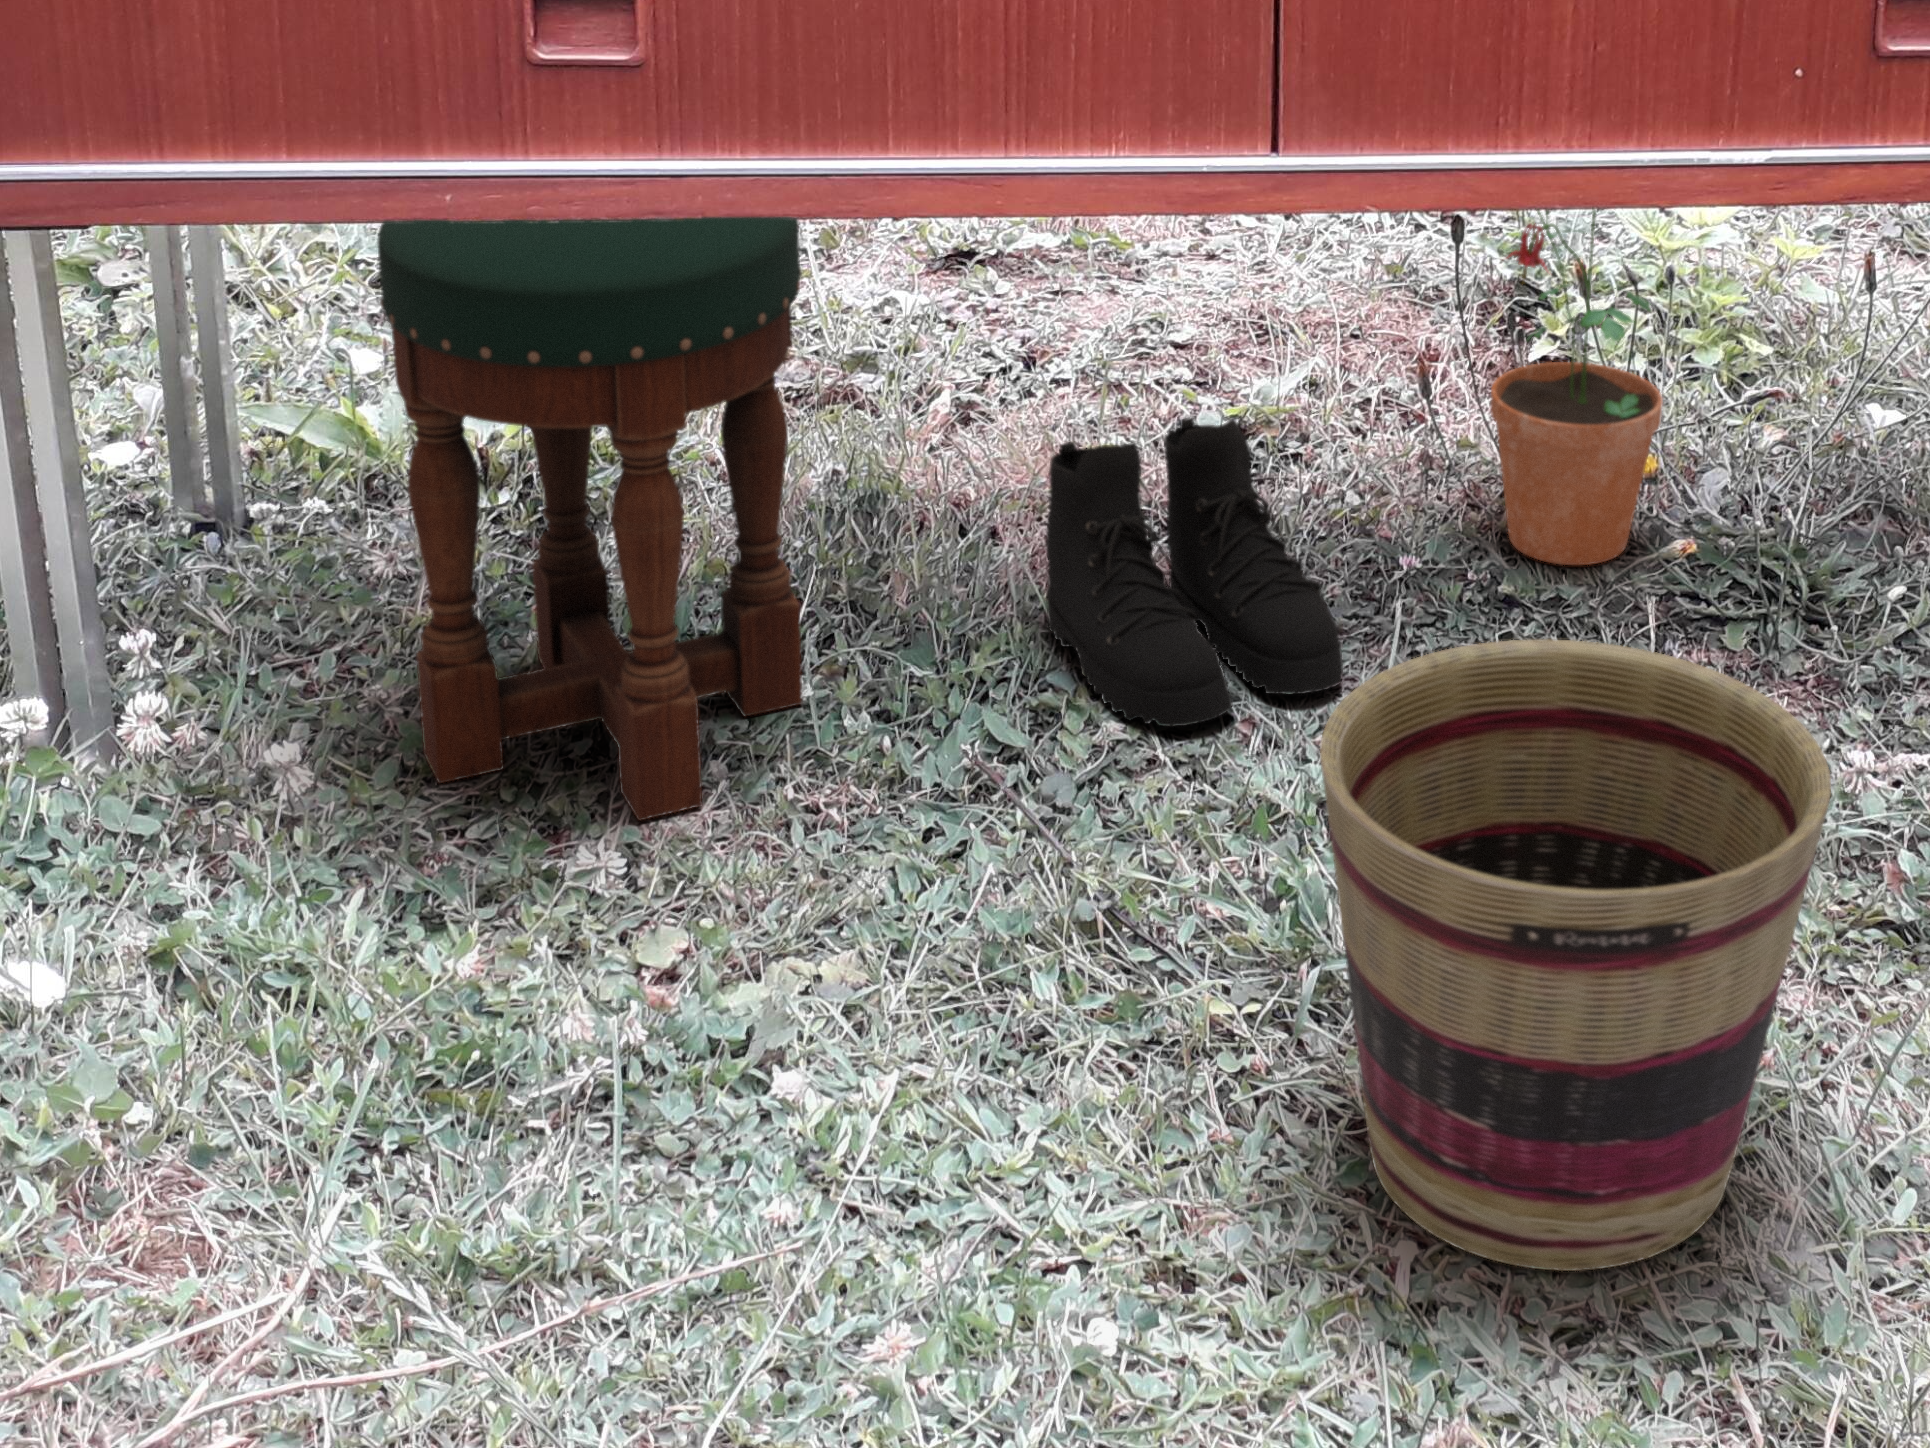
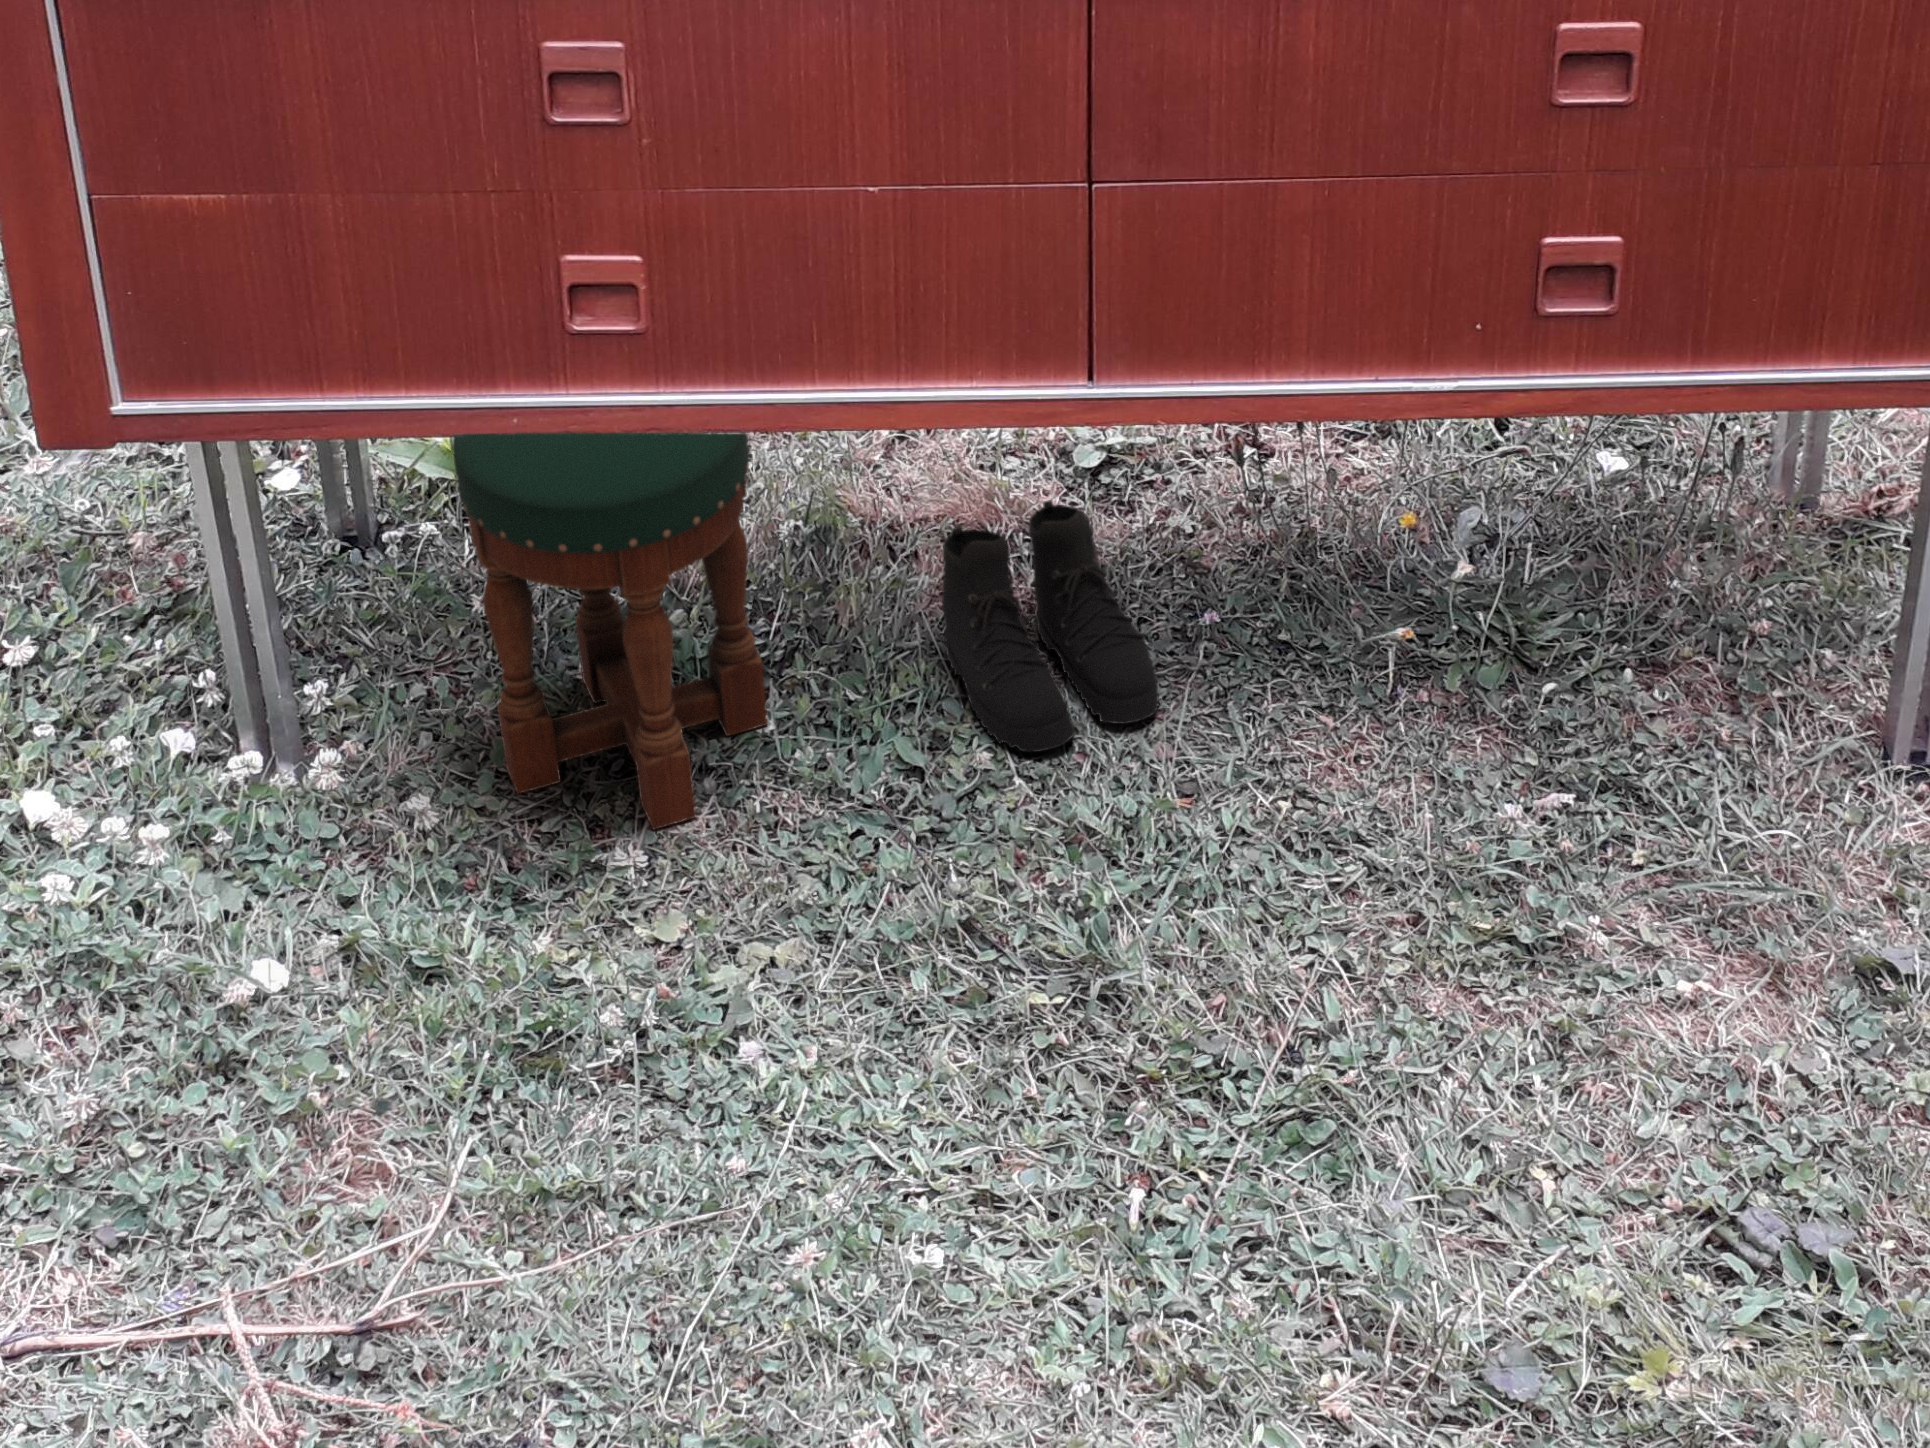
potted plant: present [1490,209,1663,565] -> none [1275,199,1422,594]
basket: present [1320,639,1831,1271] -> none [1084,785,1430,1217]

